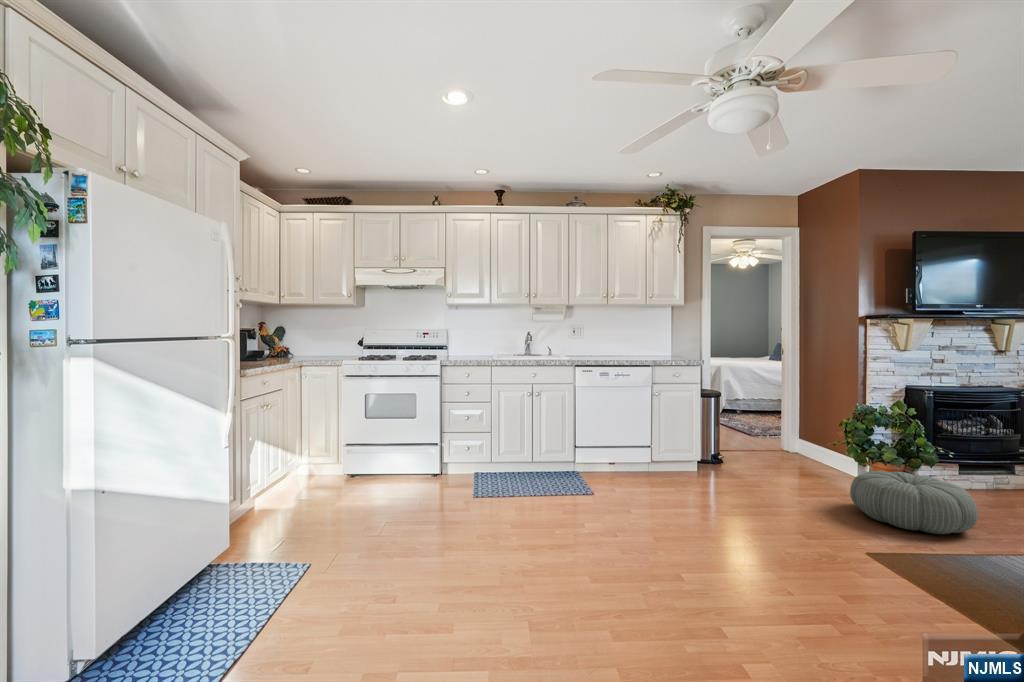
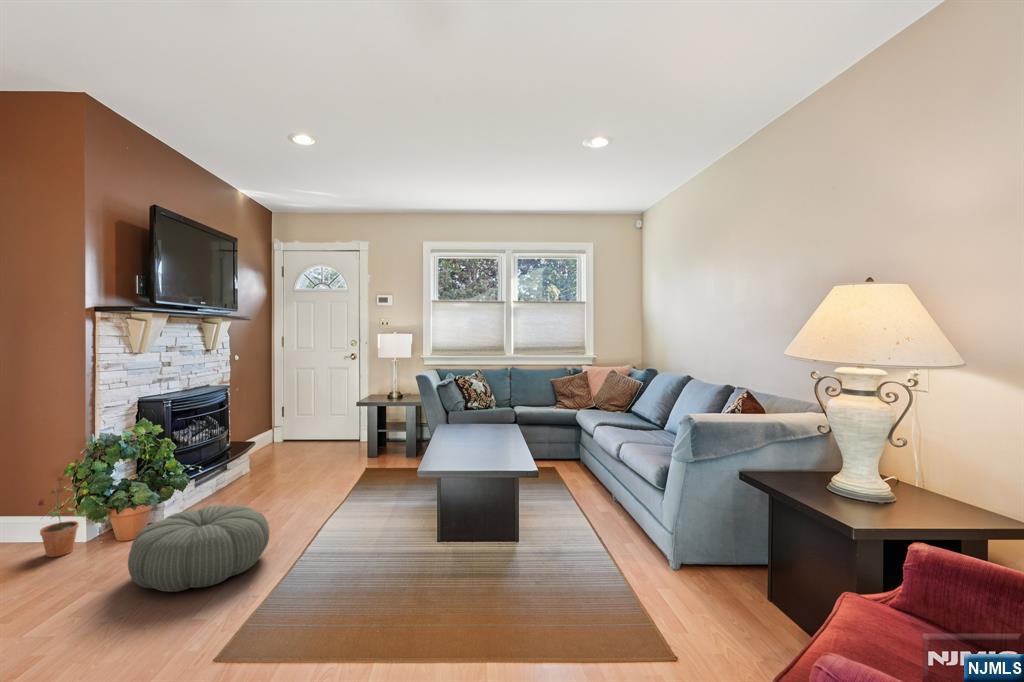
potted plant: none [825,424,853,480] -> present [38,472,79,557]

